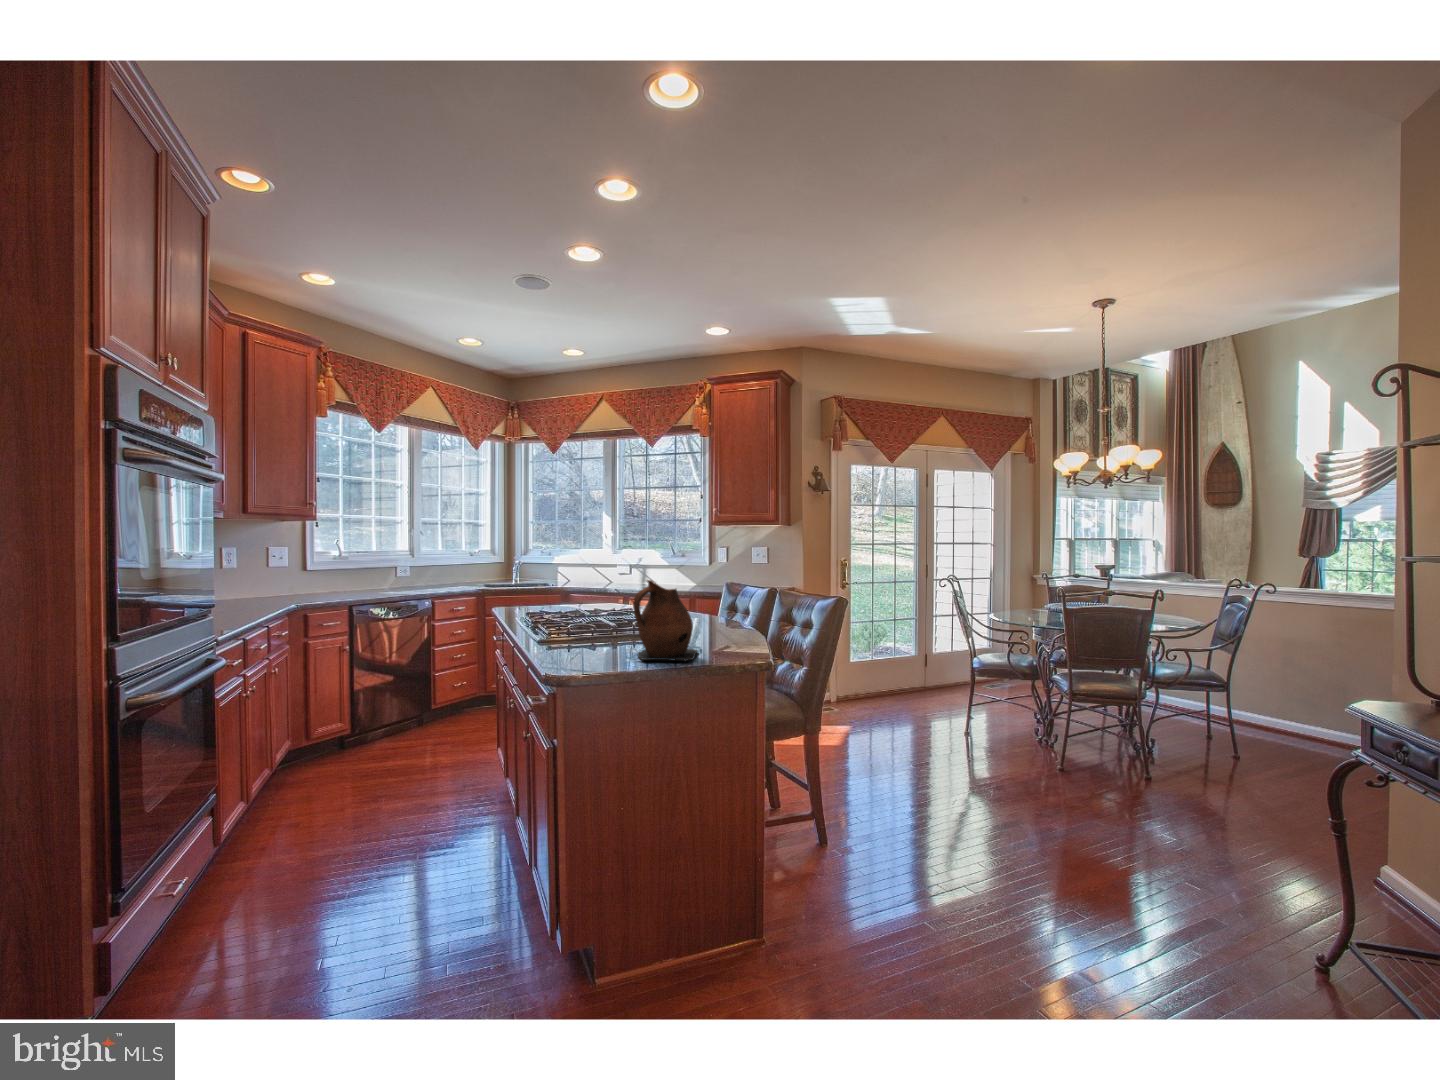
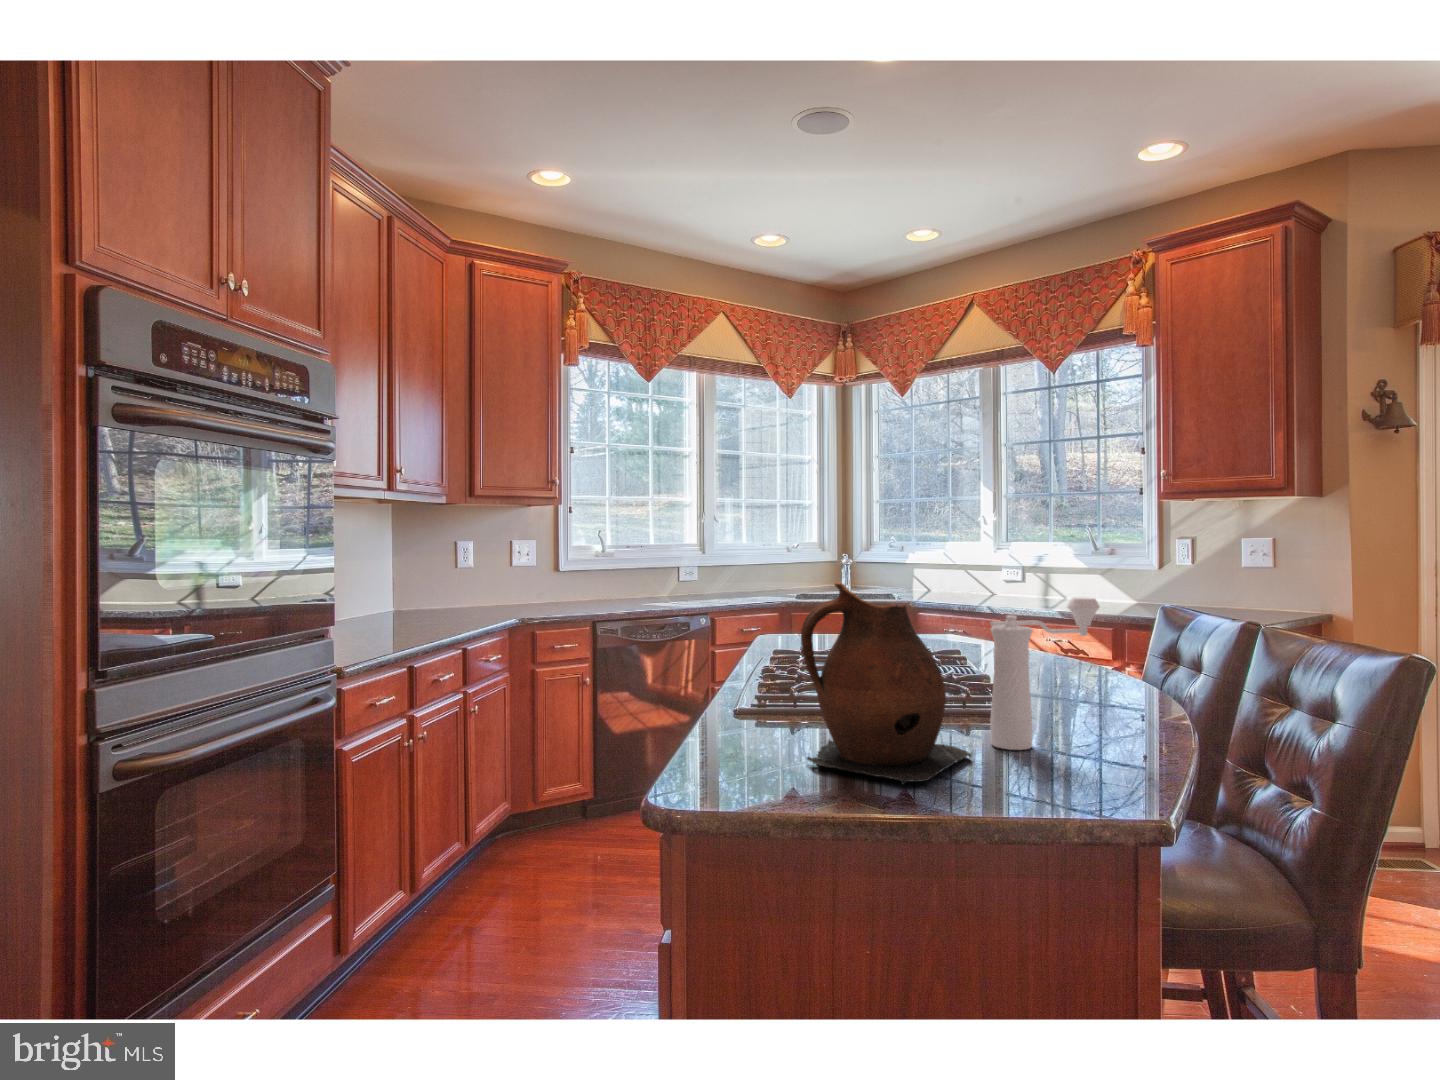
pepper mill: none [699,582,738,648] -> present [990,597,1100,750]

